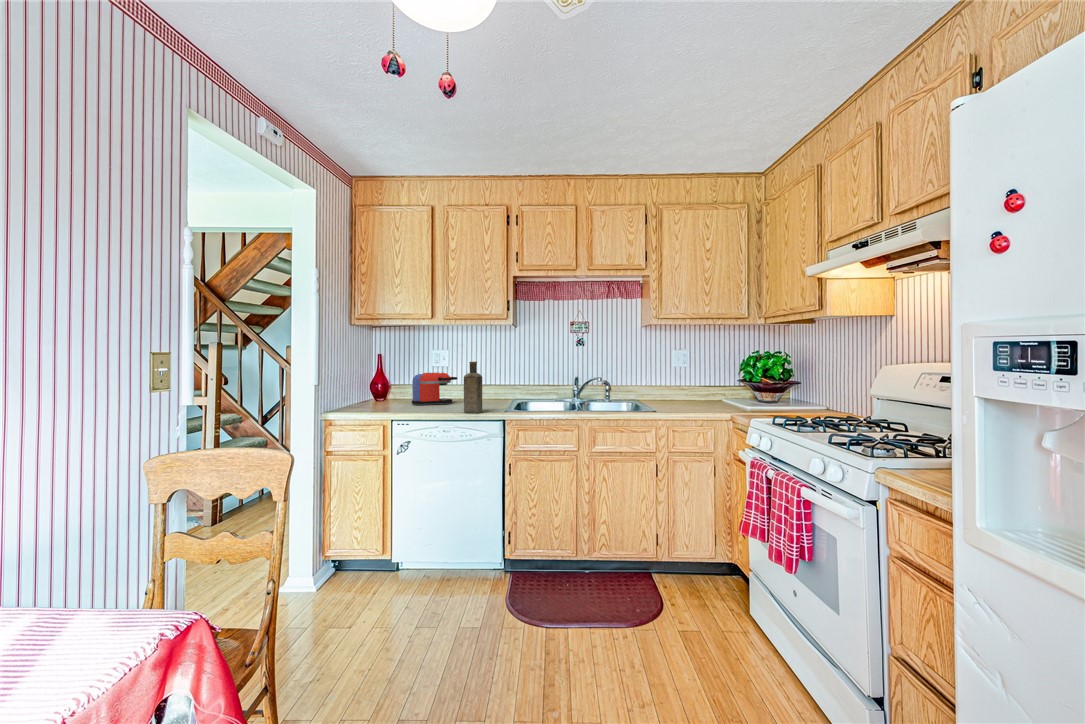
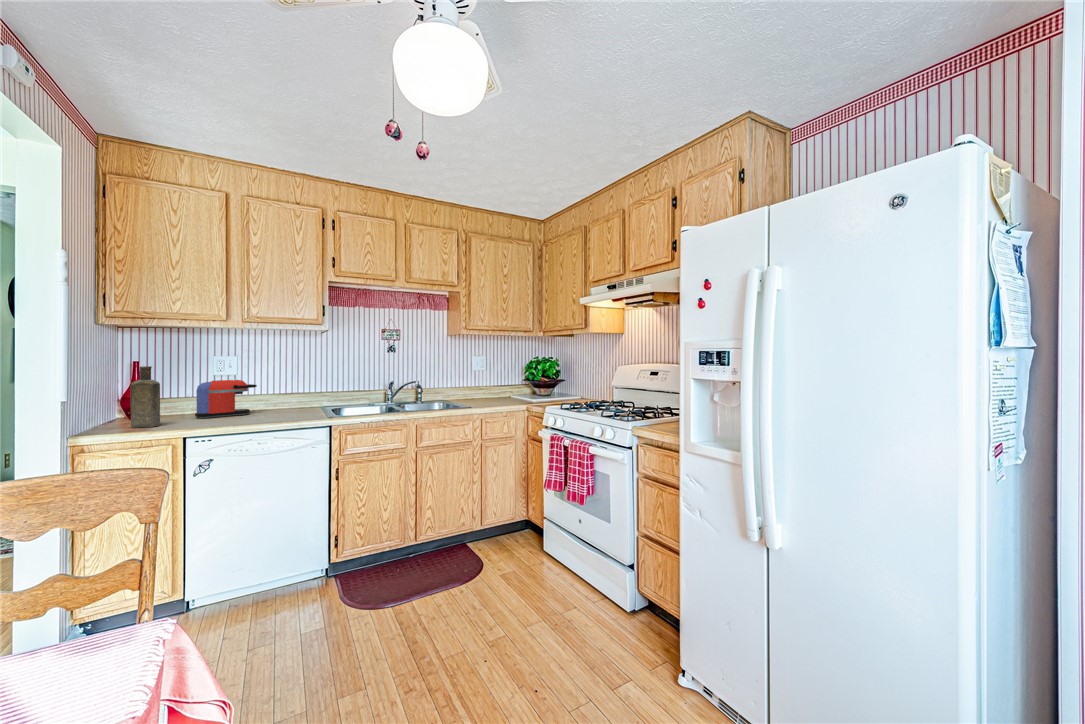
bottle: present [464,362,482,413] -> present [130,366,160,428]

